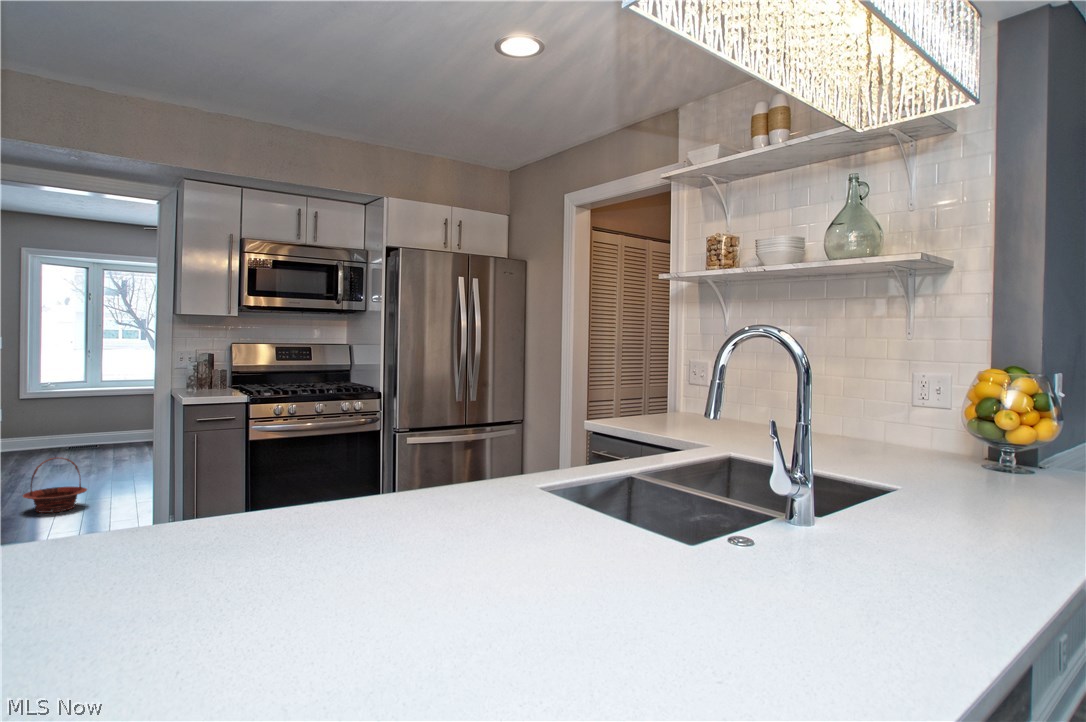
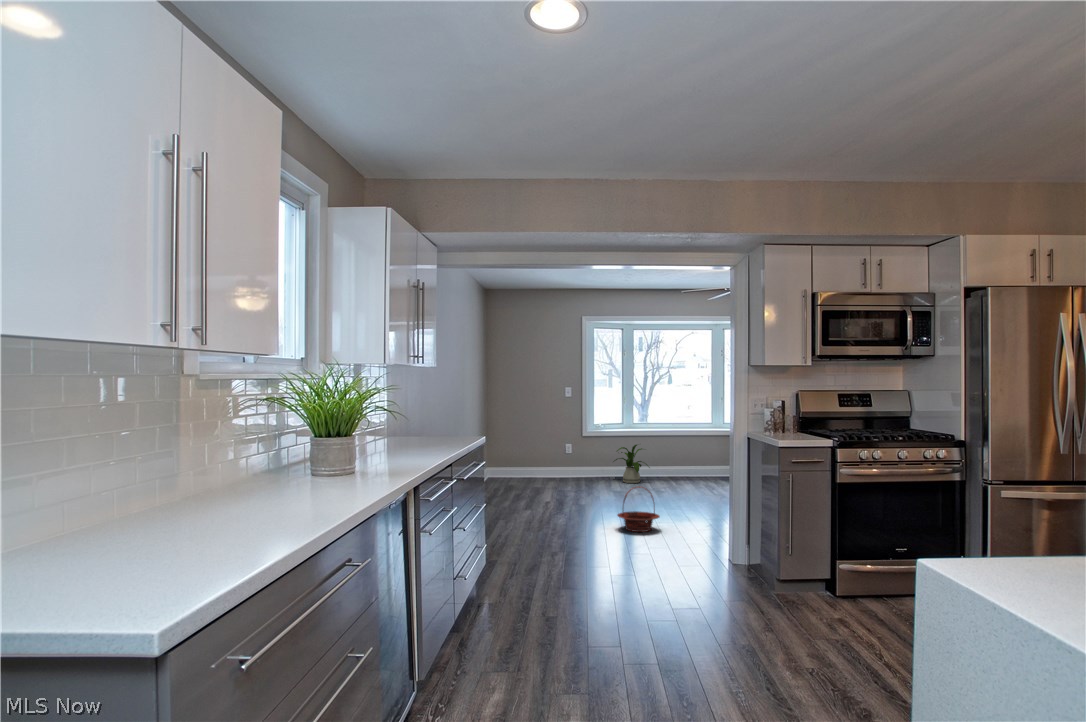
house plant: none [68,405,119,450] -> present [613,445,650,483]

